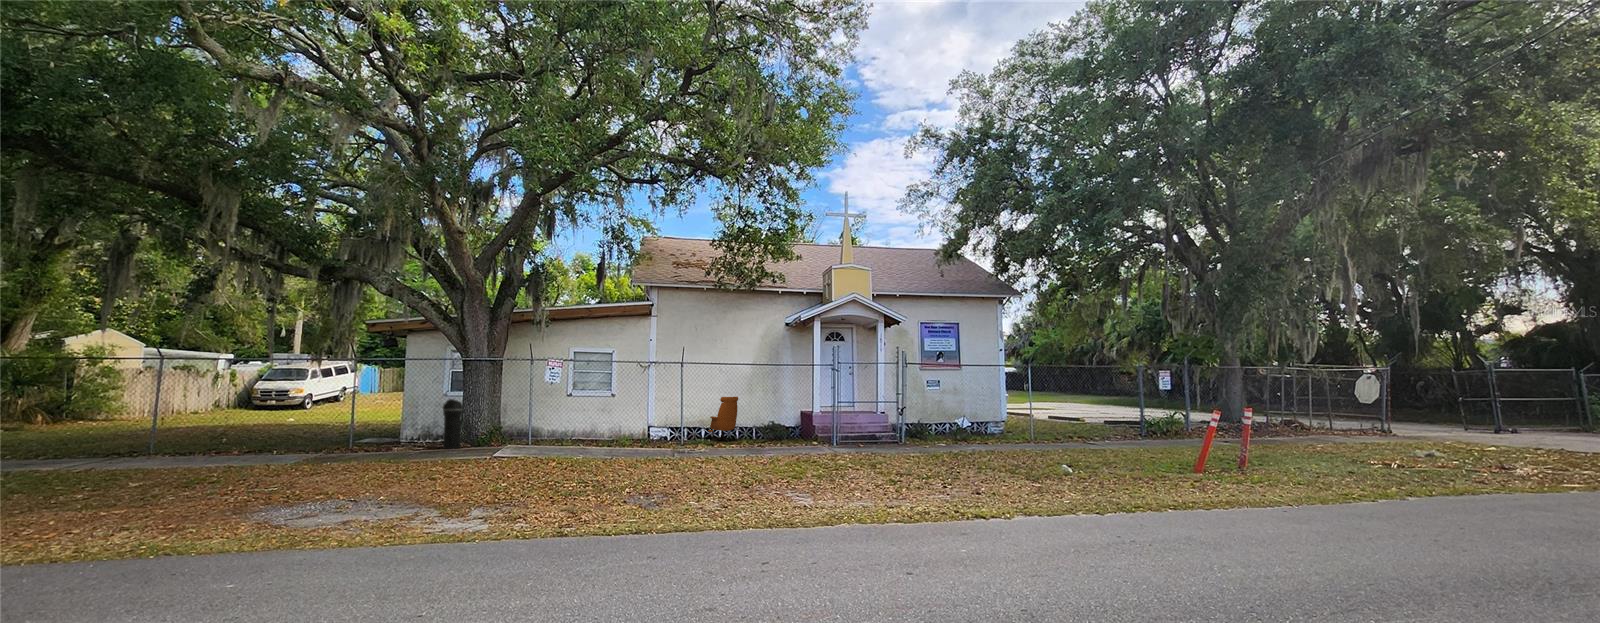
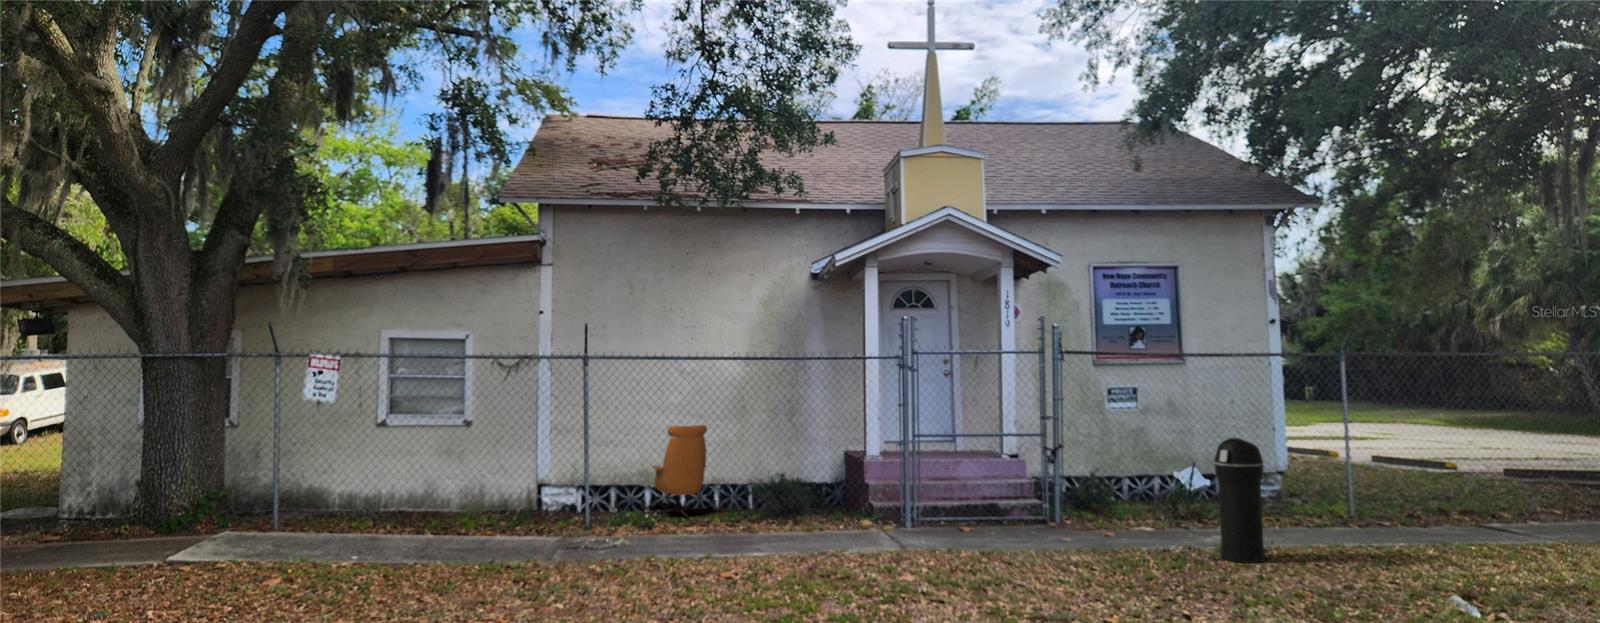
trash can: present [442,399,463,449] -> present [1214,438,1265,563]

